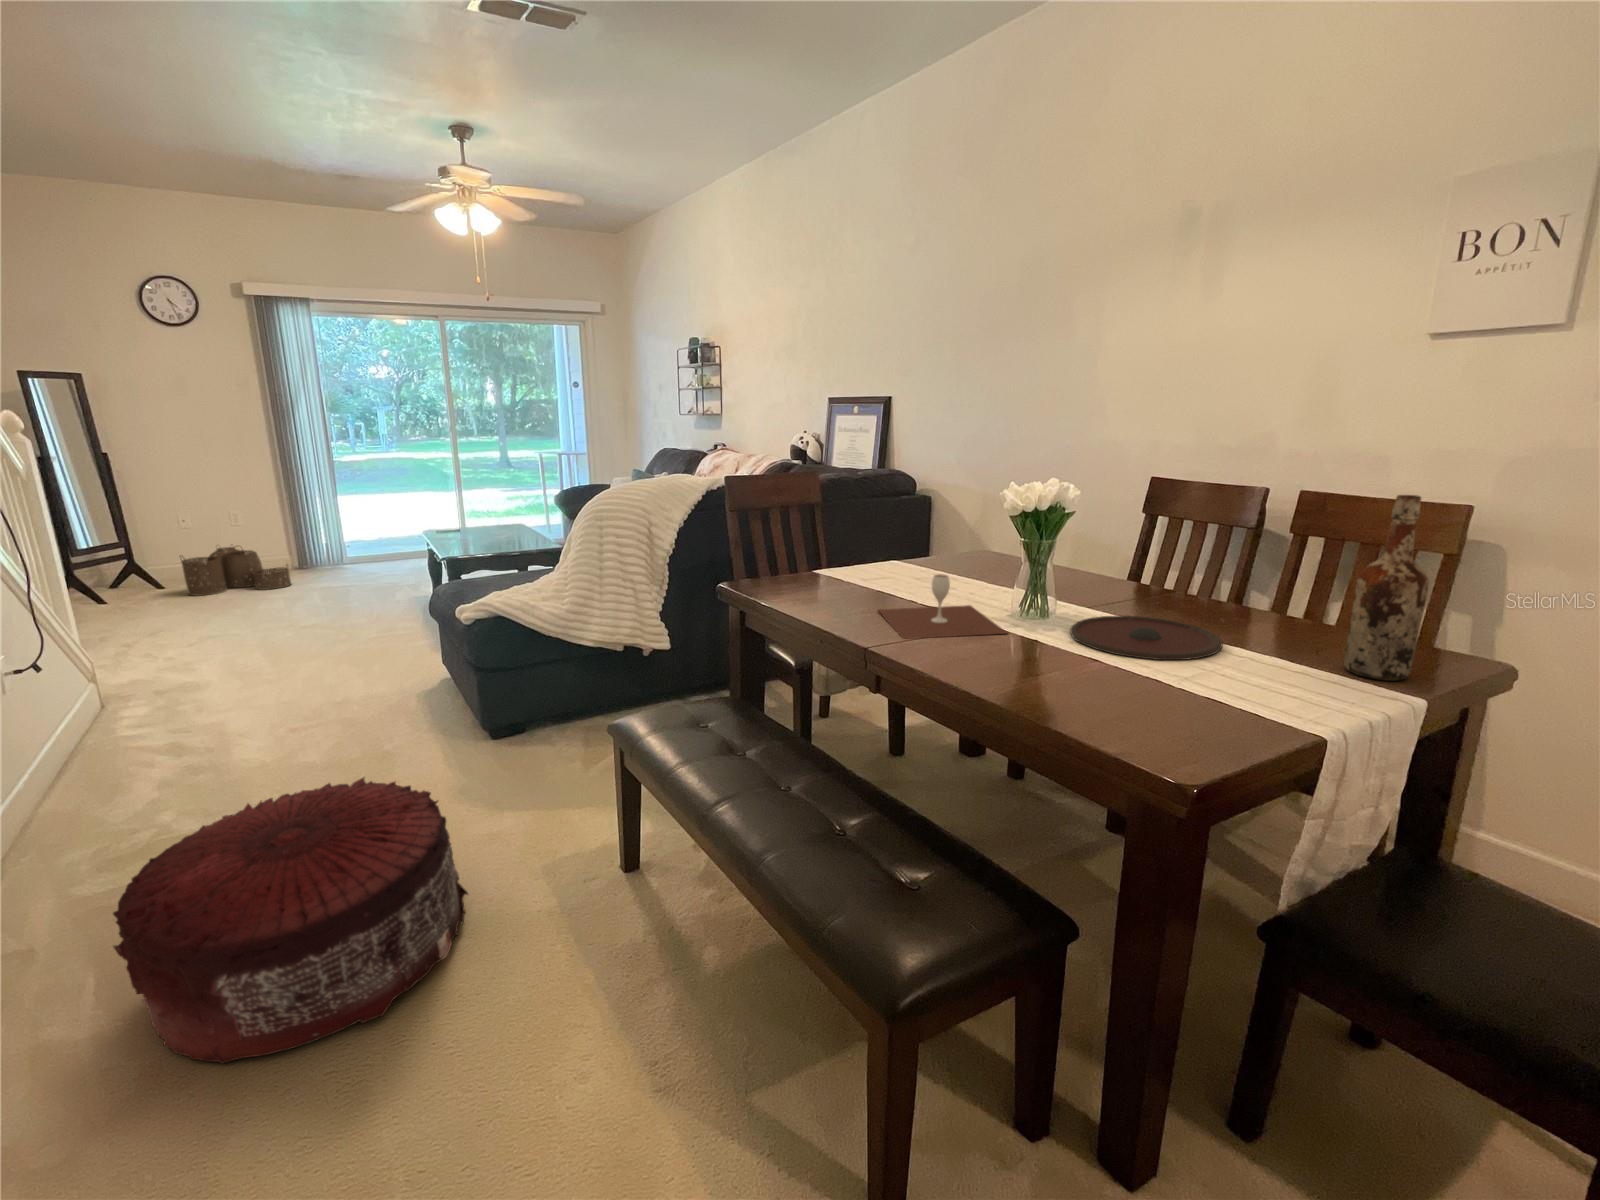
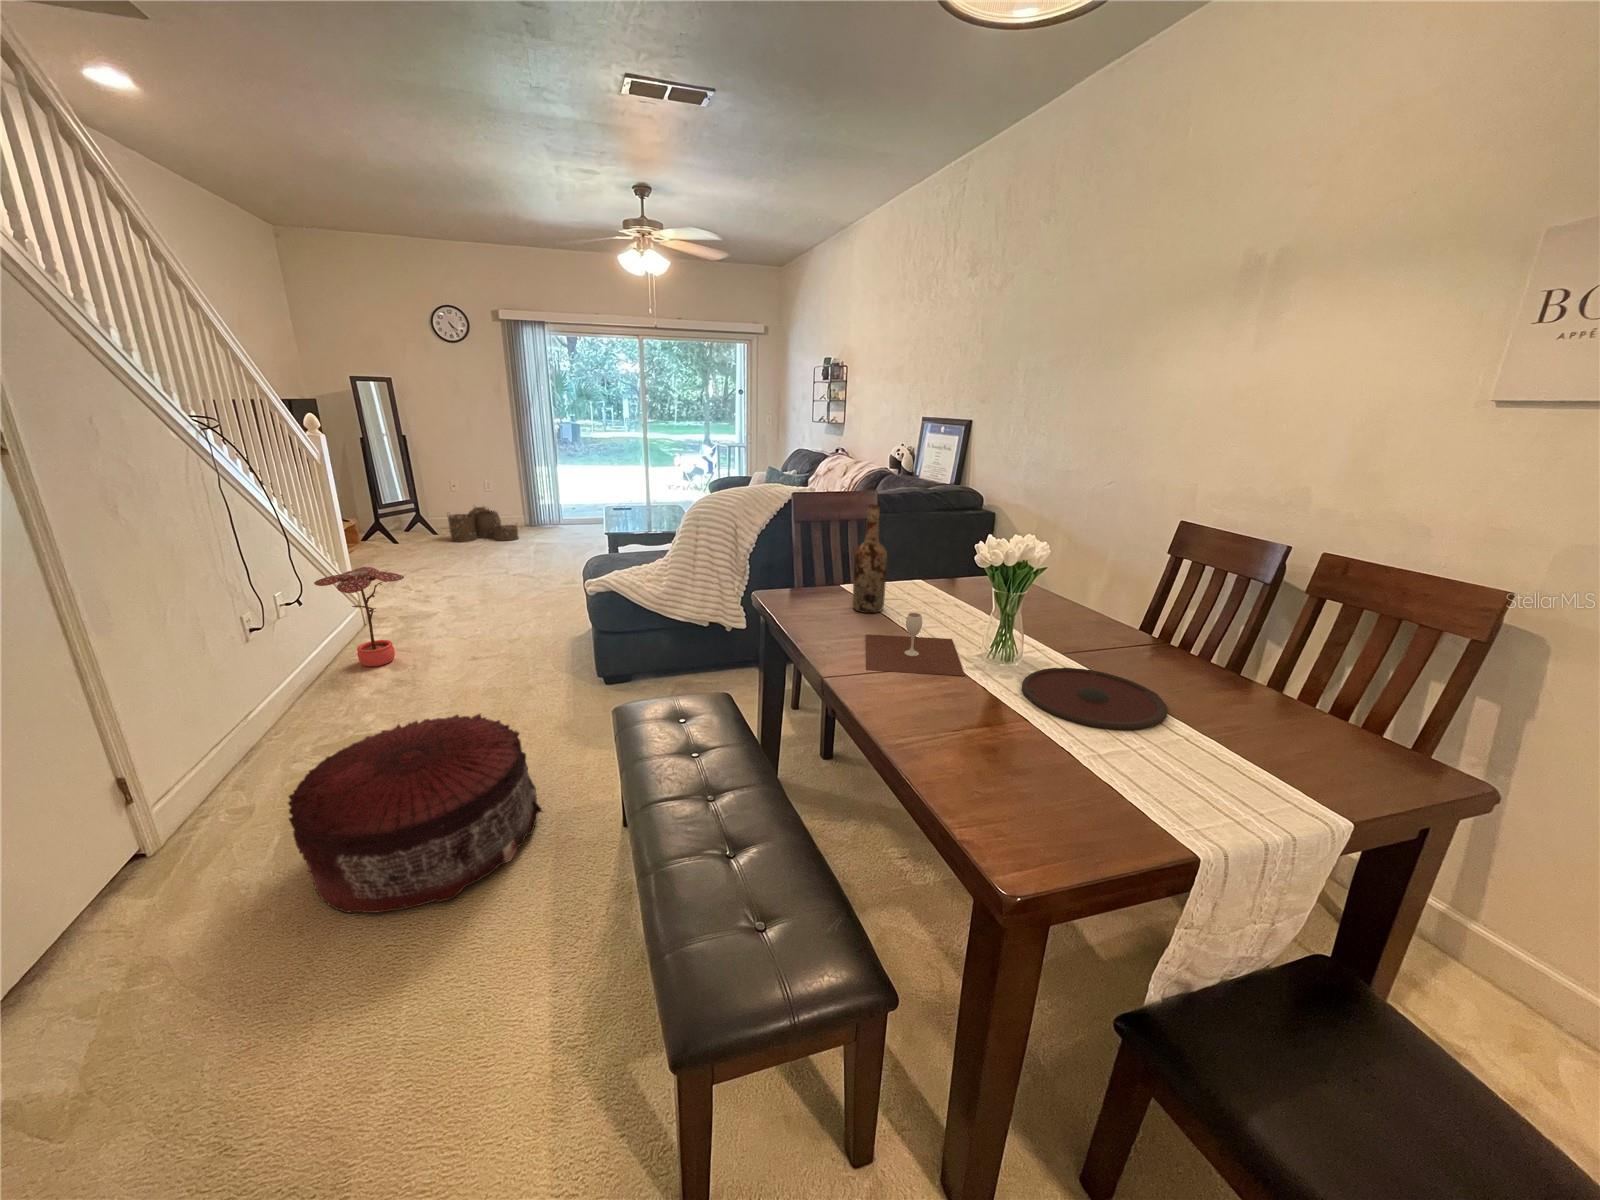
wine bottle: present [1344,495,1429,681] -> present [852,504,888,613]
potted plant: none [32,620,175,760] -> present [314,567,404,666]

